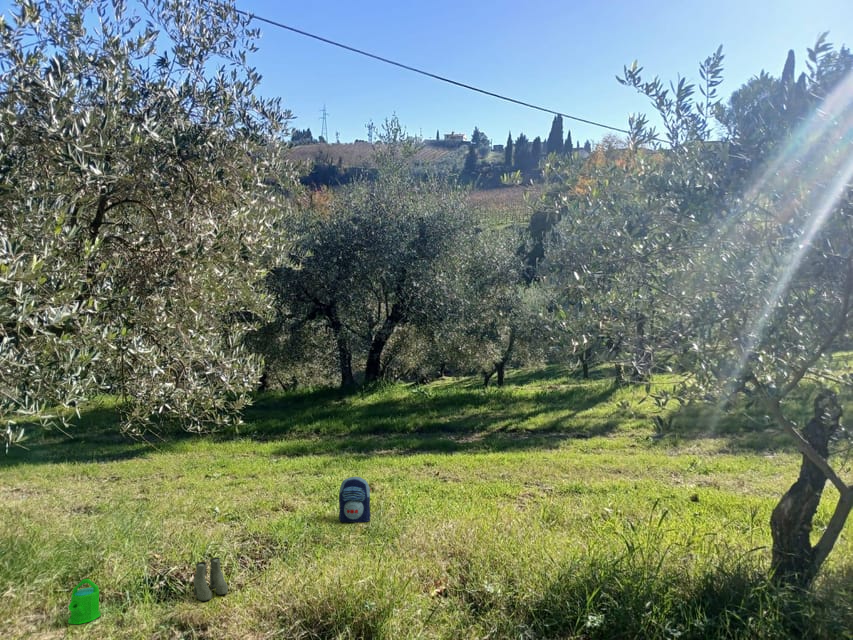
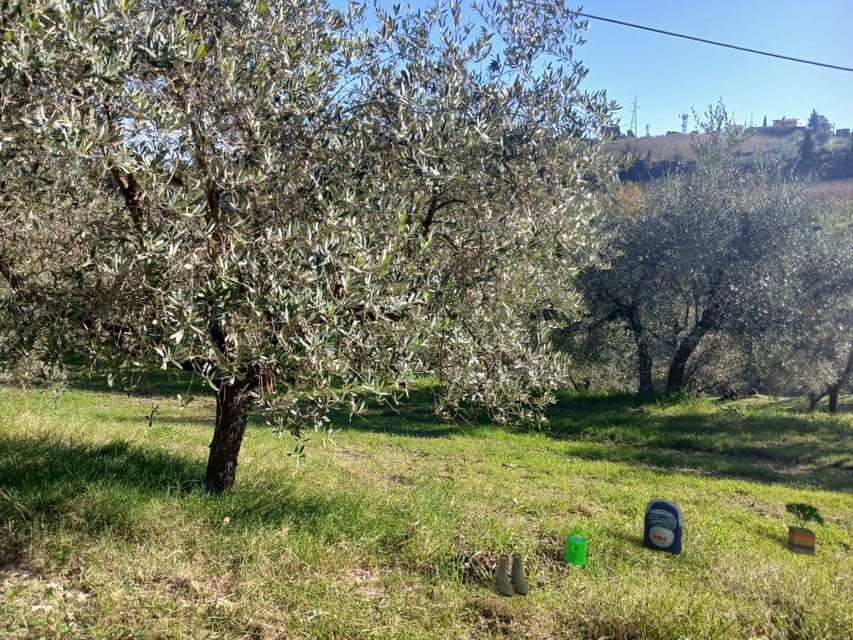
potted tree: none [447,458,475,499] -> present [785,502,825,556]
watering can: present [68,579,101,624] -> present [564,529,587,565]

